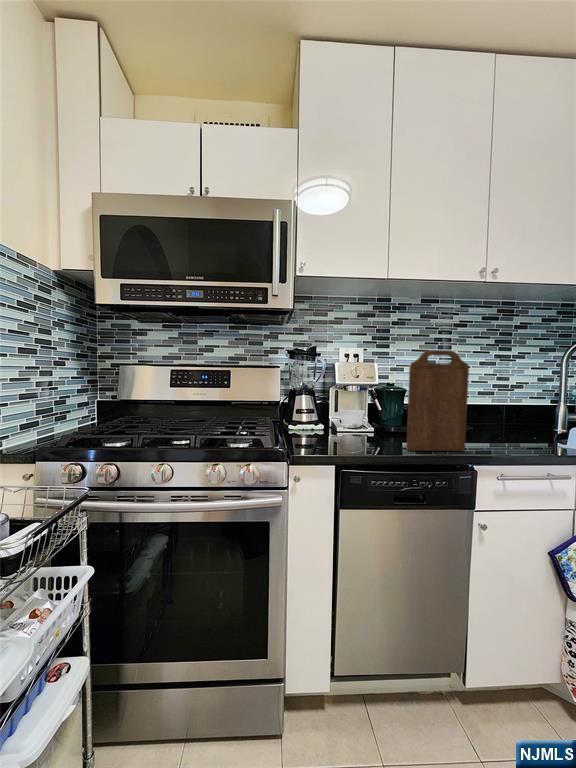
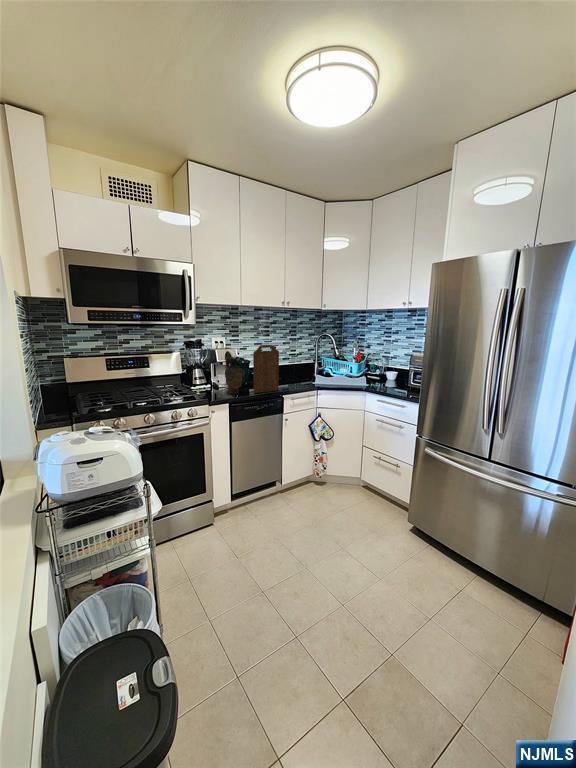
ceramic pitcher: none [350,363,387,447] -> present [225,351,243,394]

